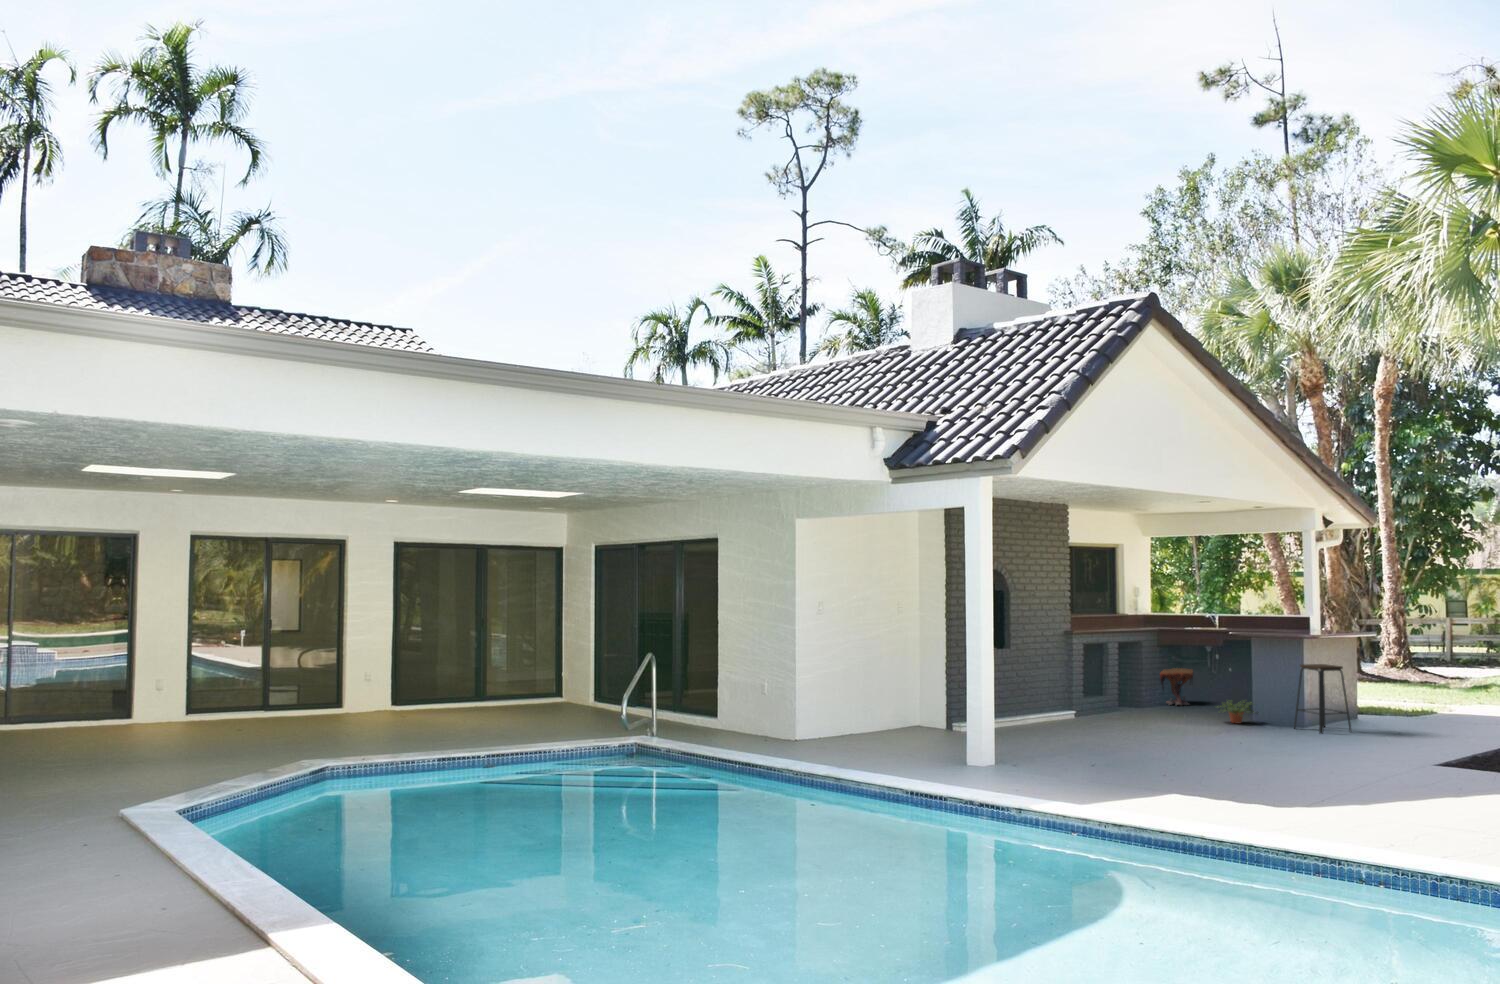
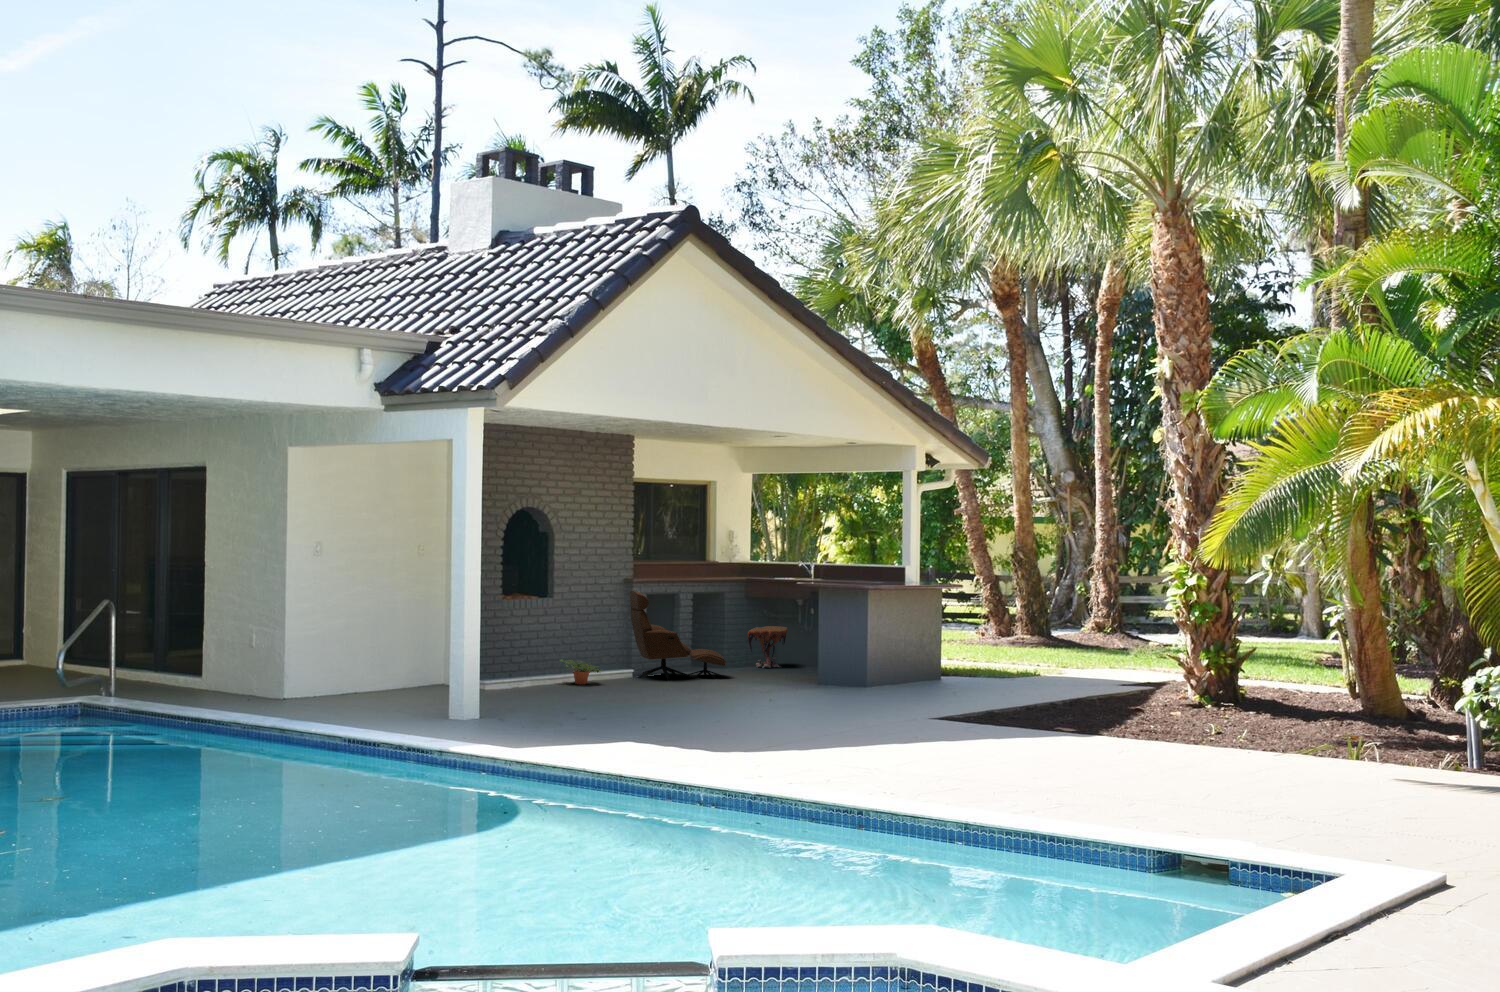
lounge chair: none [1067,639,1158,719] -> present [630,590,725,680]
bar stool: present [1294,664,1351,734] -> none [851,620,907,694]
potted plant: present [1217,701,1258,723] -> present [560,659,600,685]

